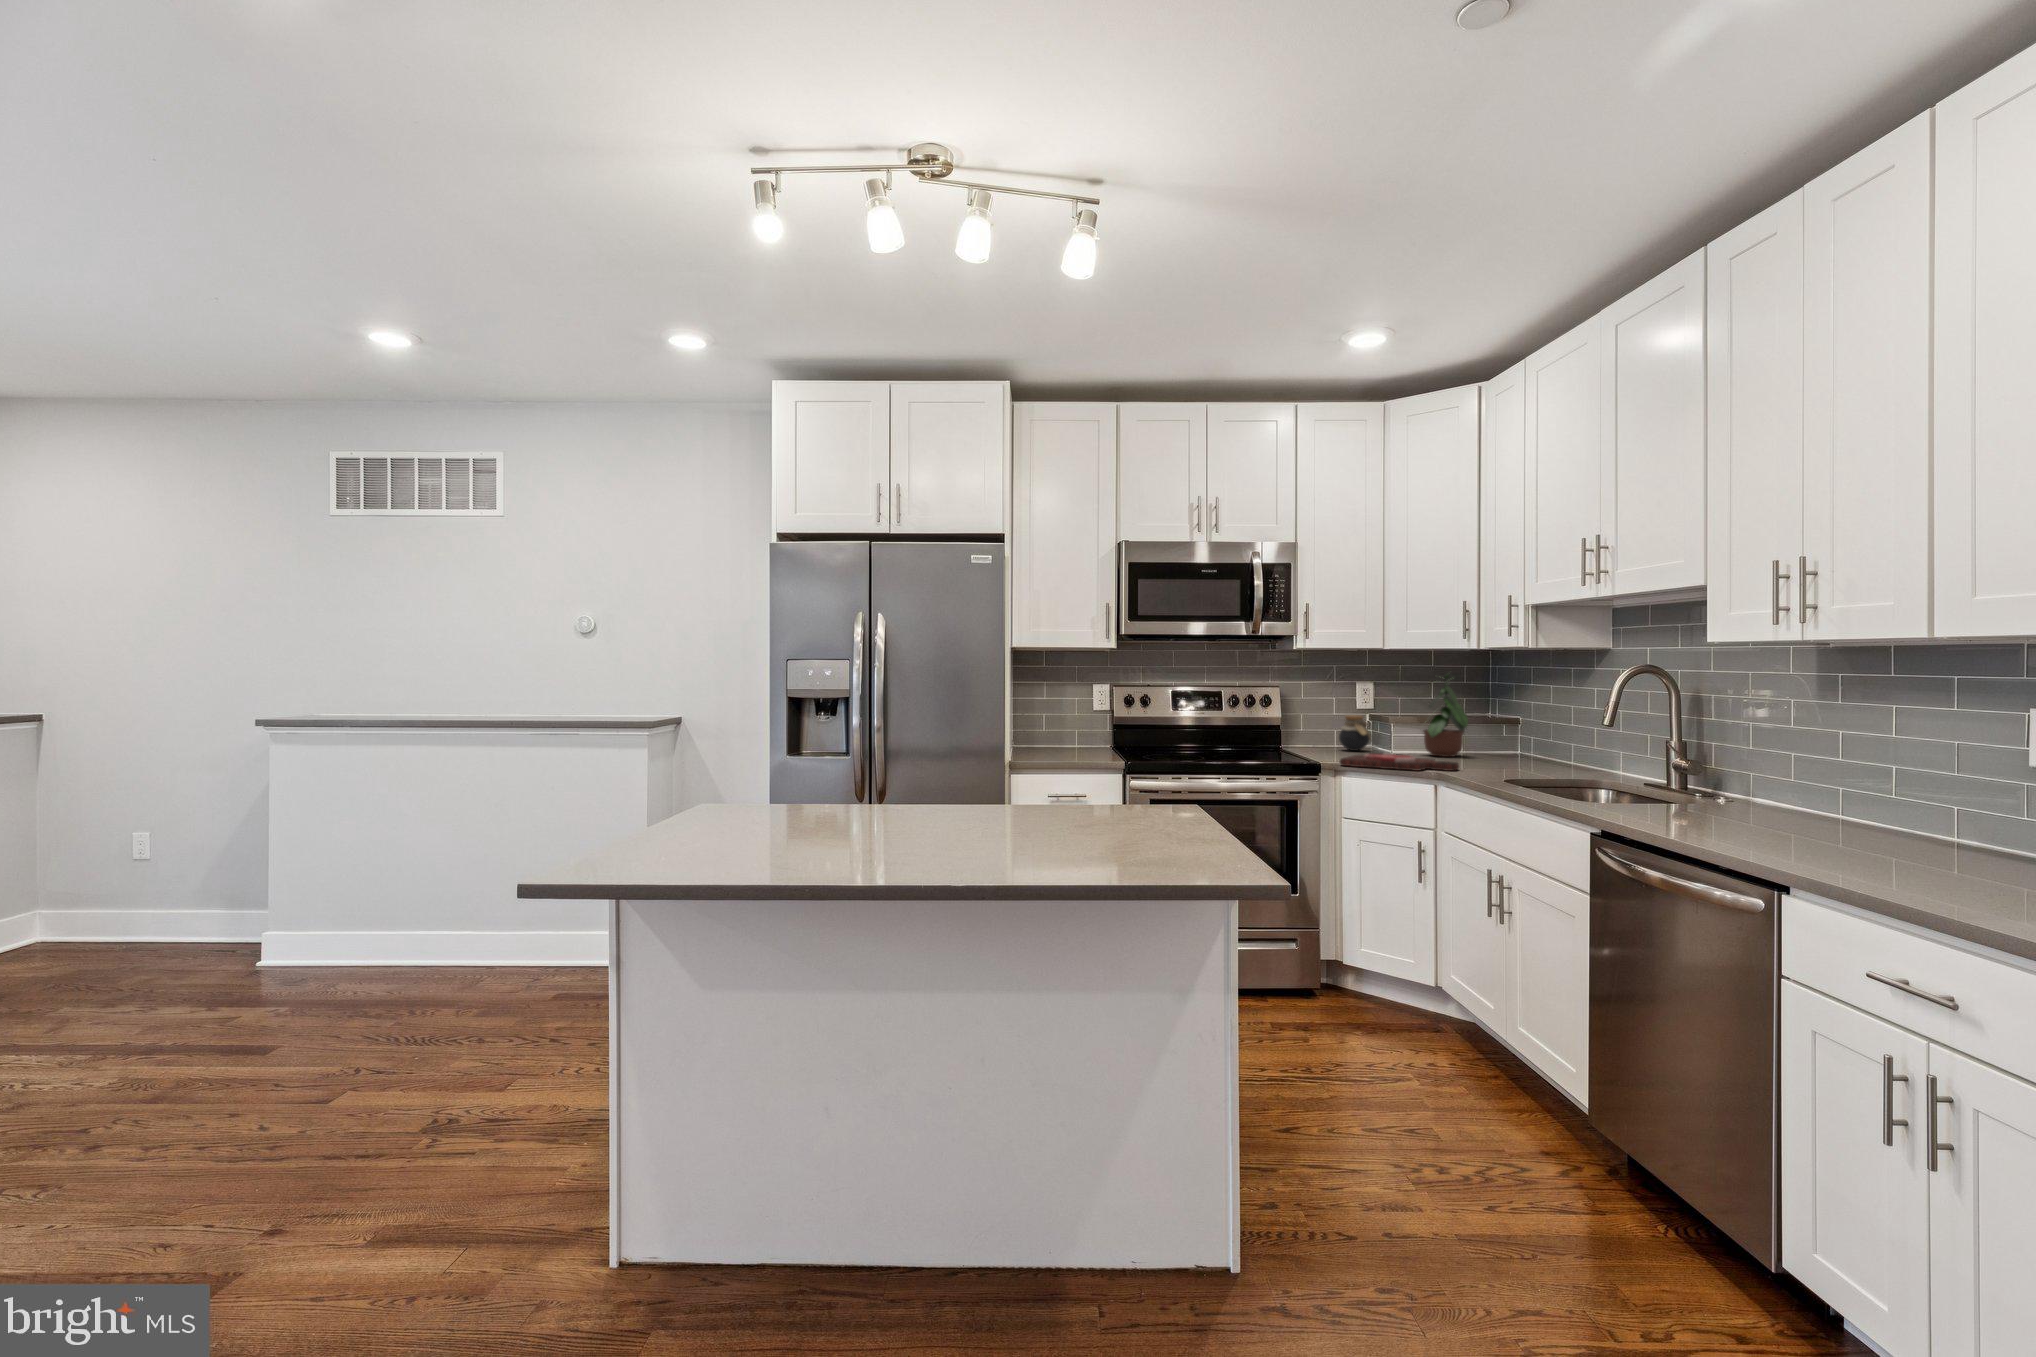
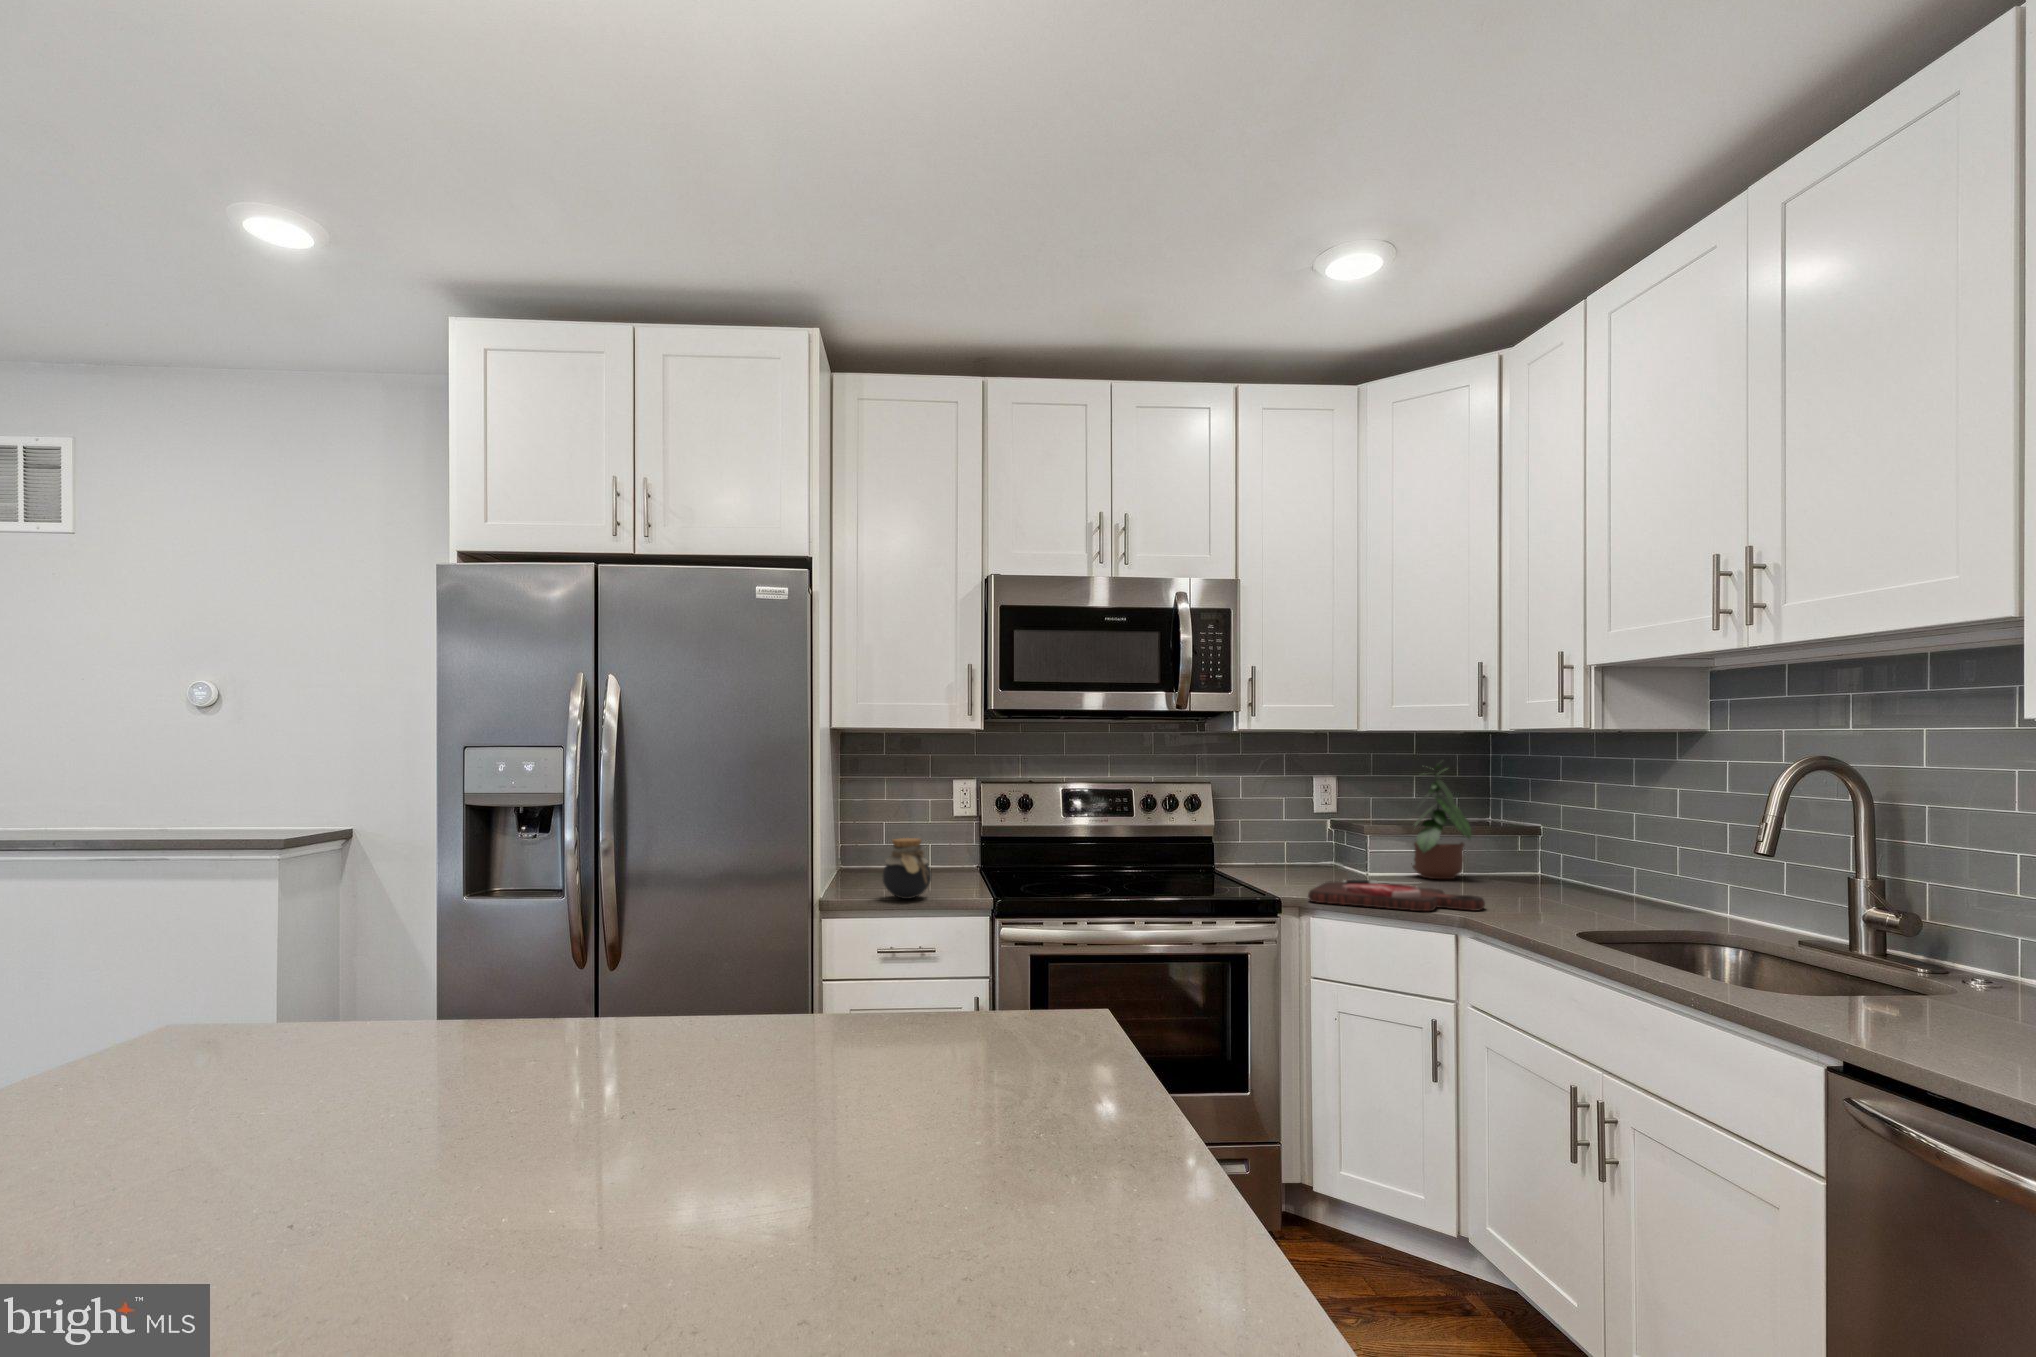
jar: present [1339,716,1371,751] -> present [883,838,931,899]

